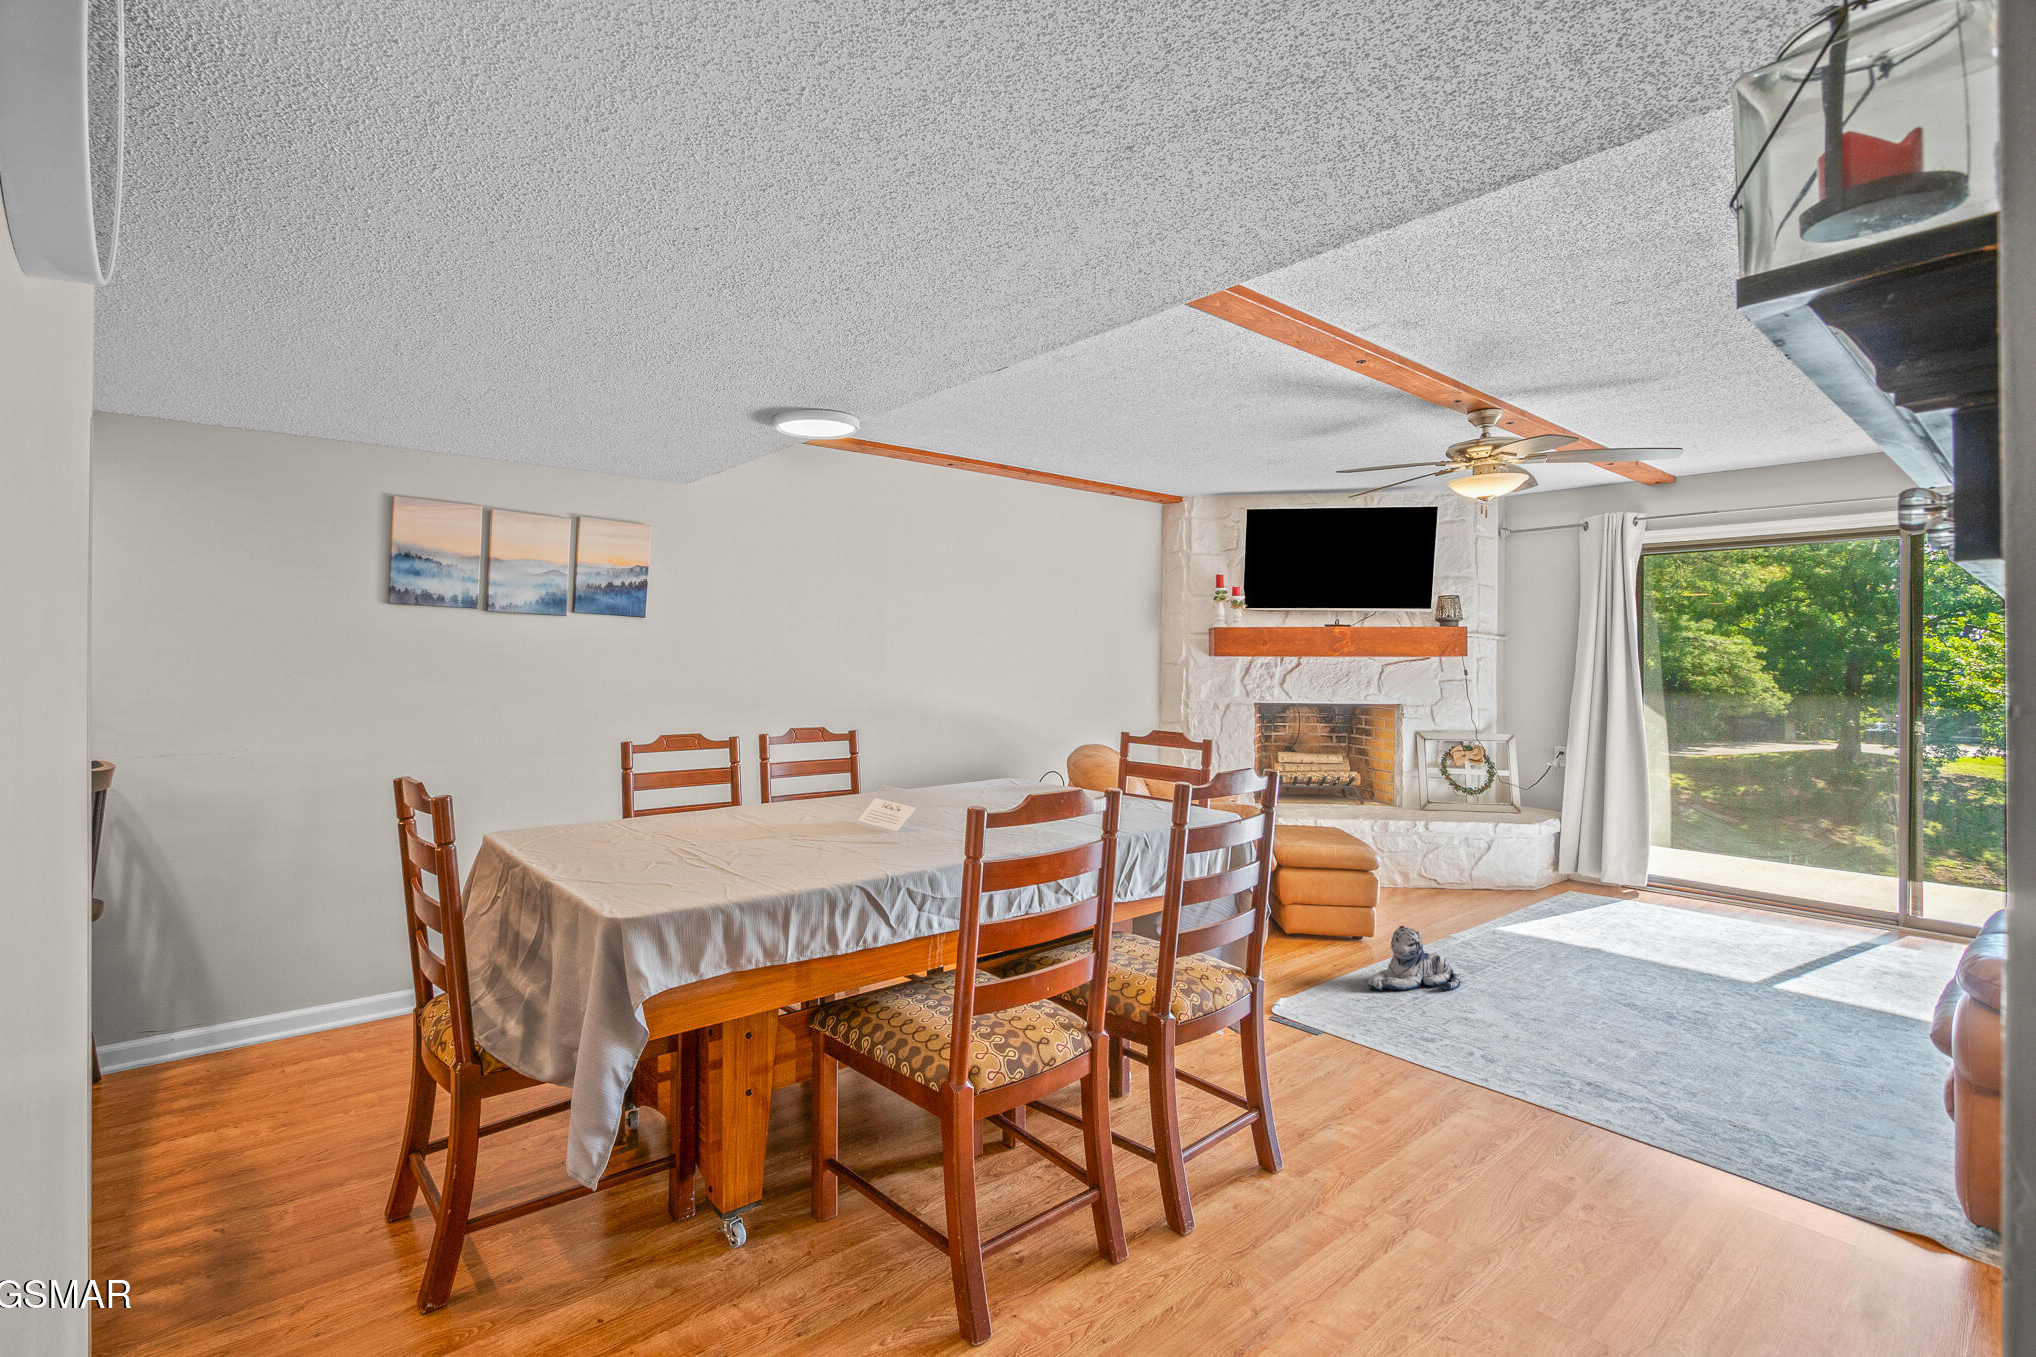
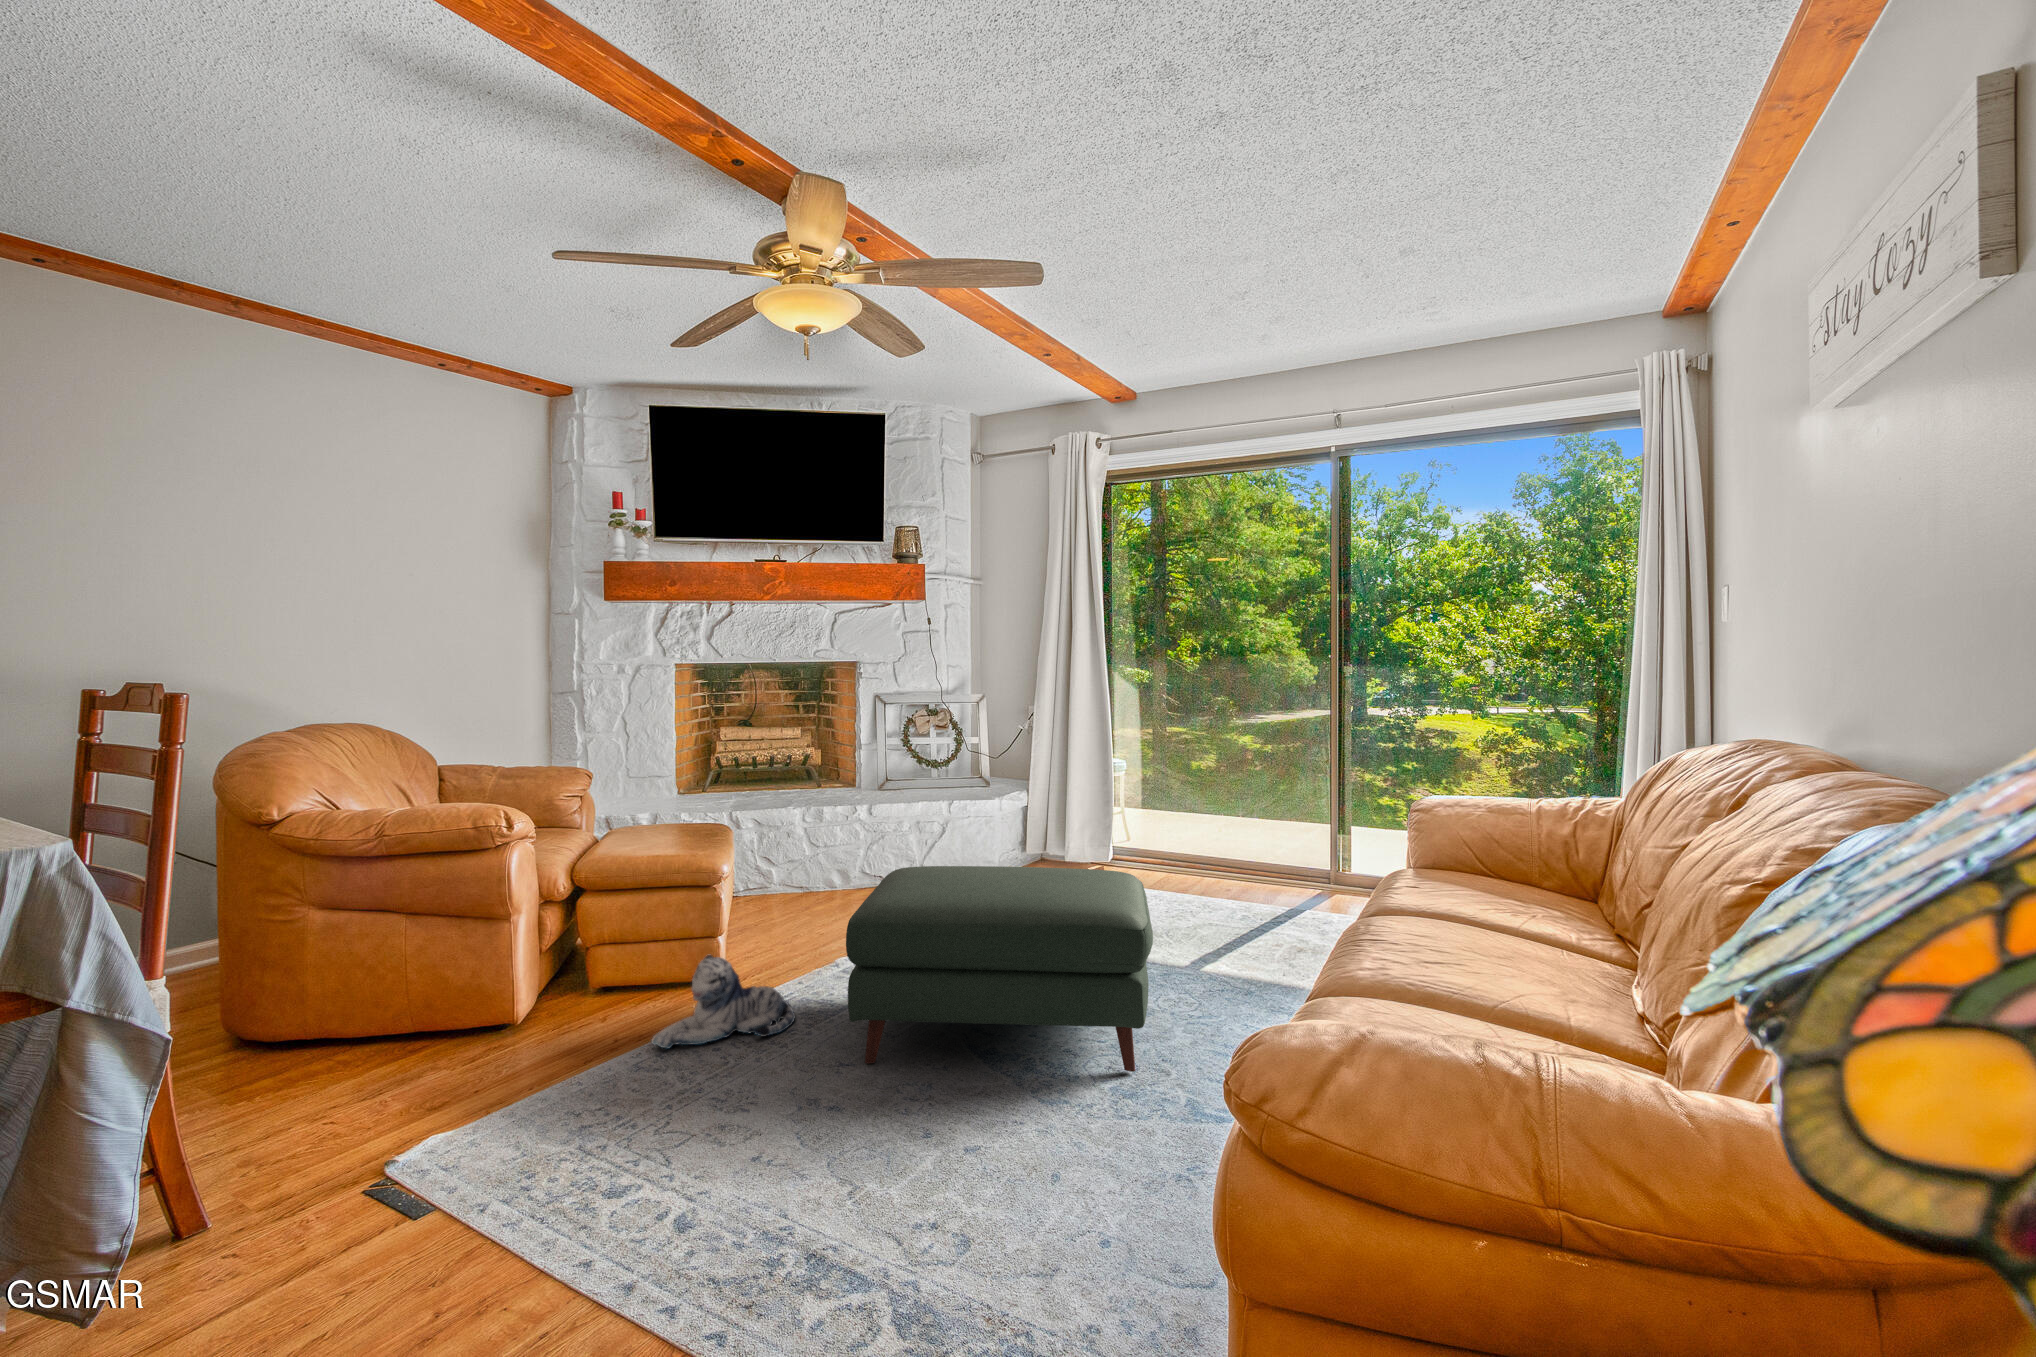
ottoman: none [1521,873,1804,1045] -> present [846,866,1153,1072]

